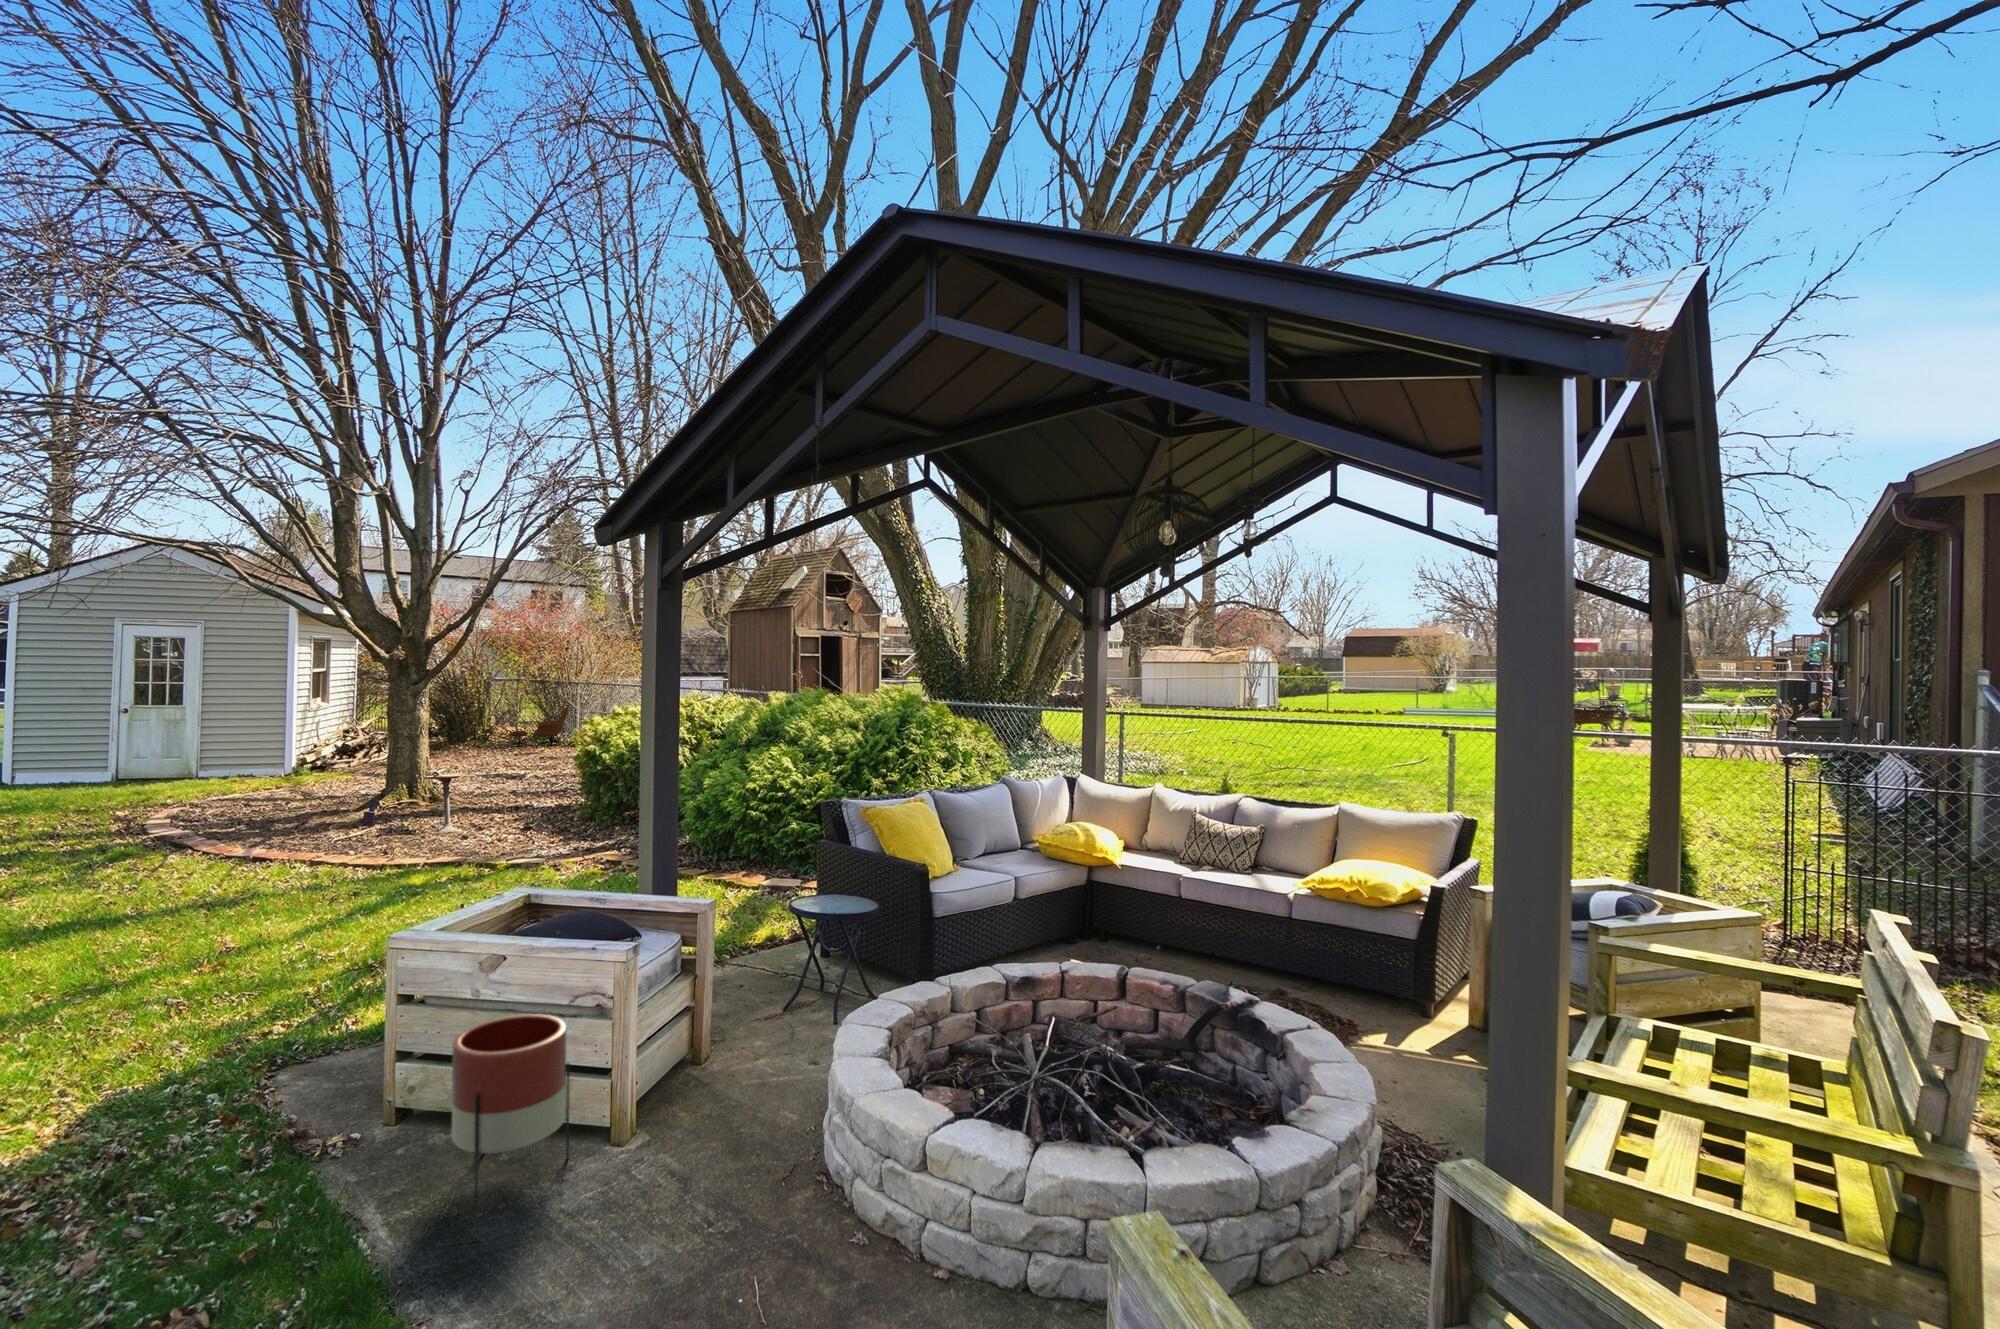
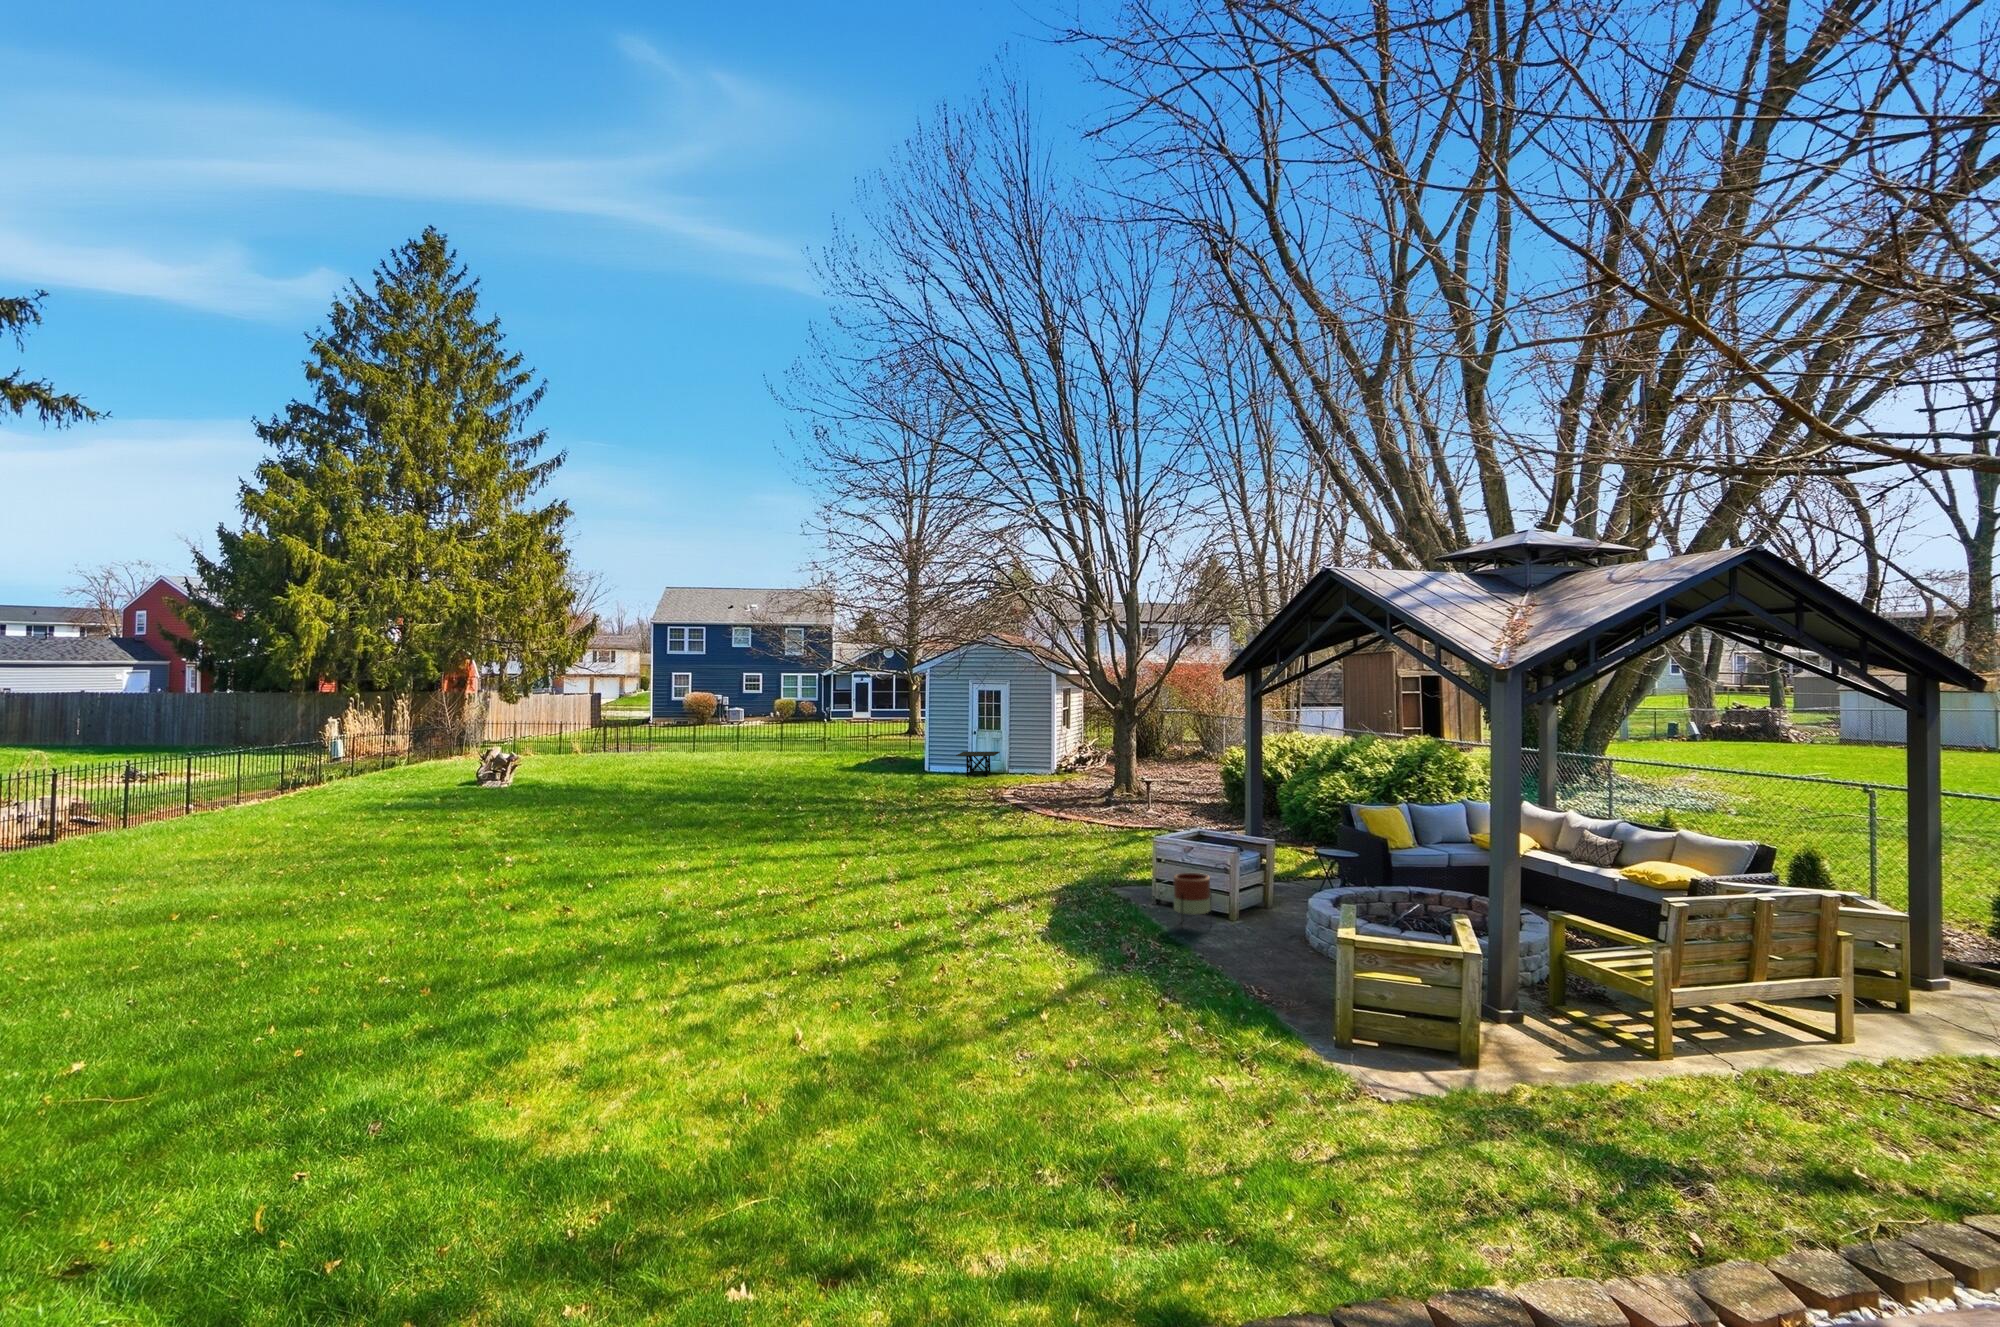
lounge chair: present [509,707,569,746] -> none [1178,732,1219,763]
side table: none [73,739,180,784] -> present [956,752,1000,777]

